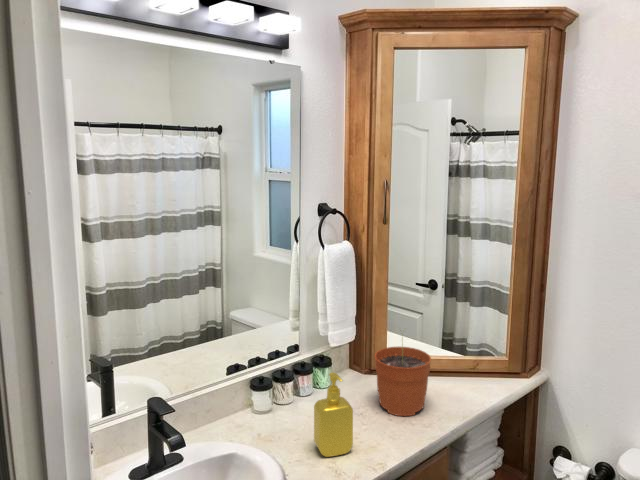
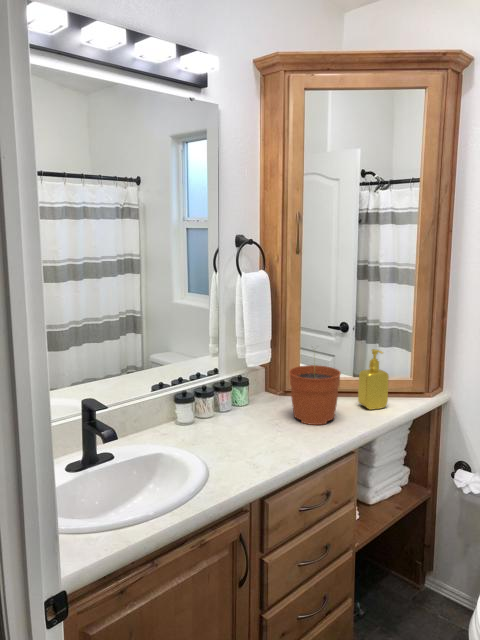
soap dispenser: present [314,373,353,457] -> present [358,349,389,410]

